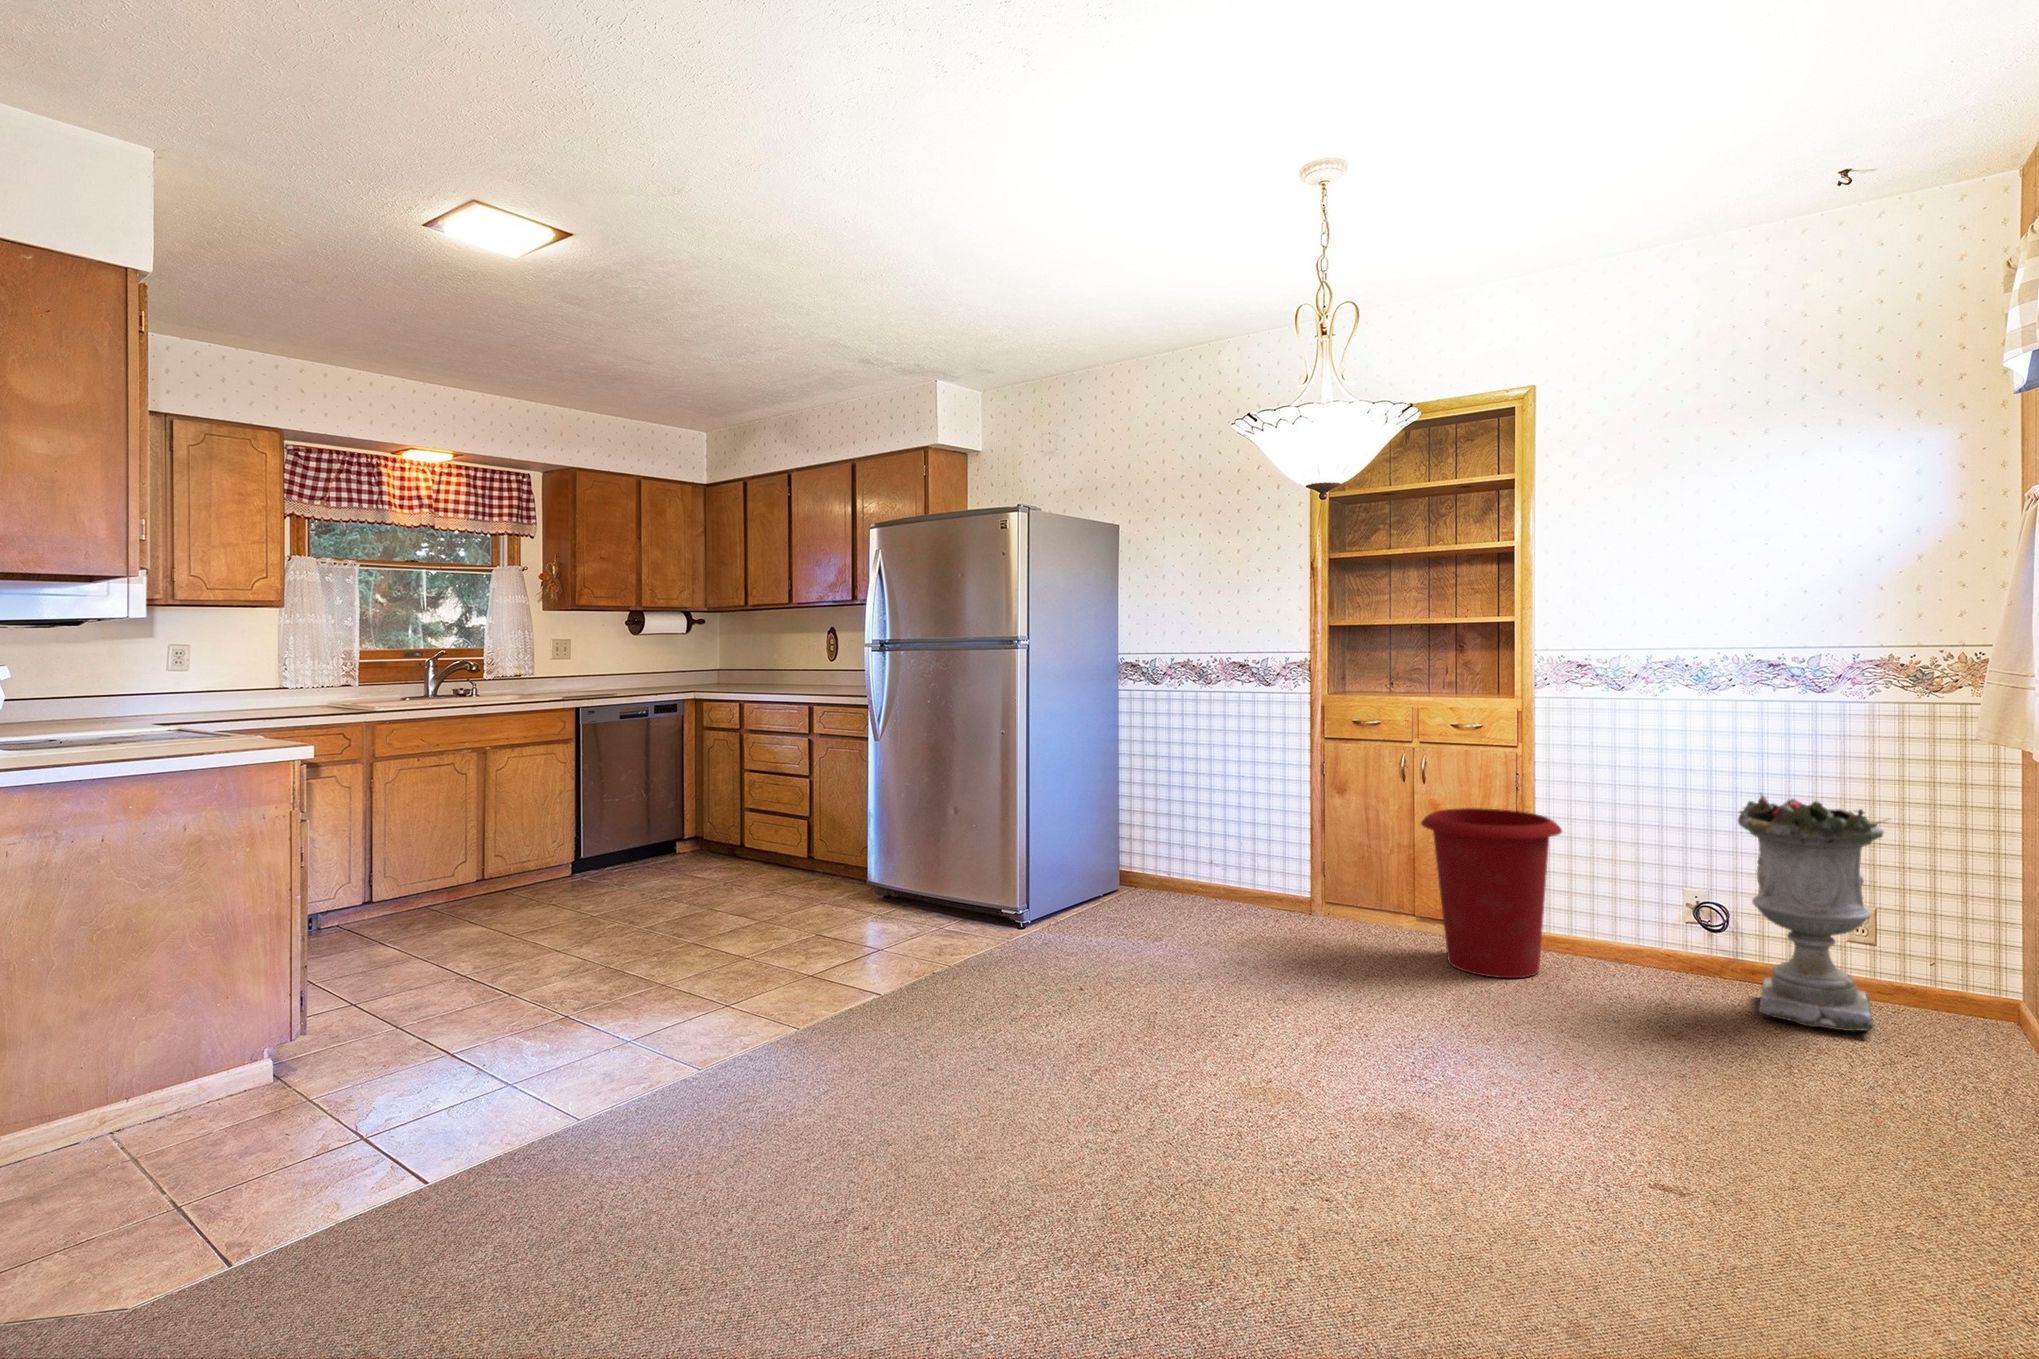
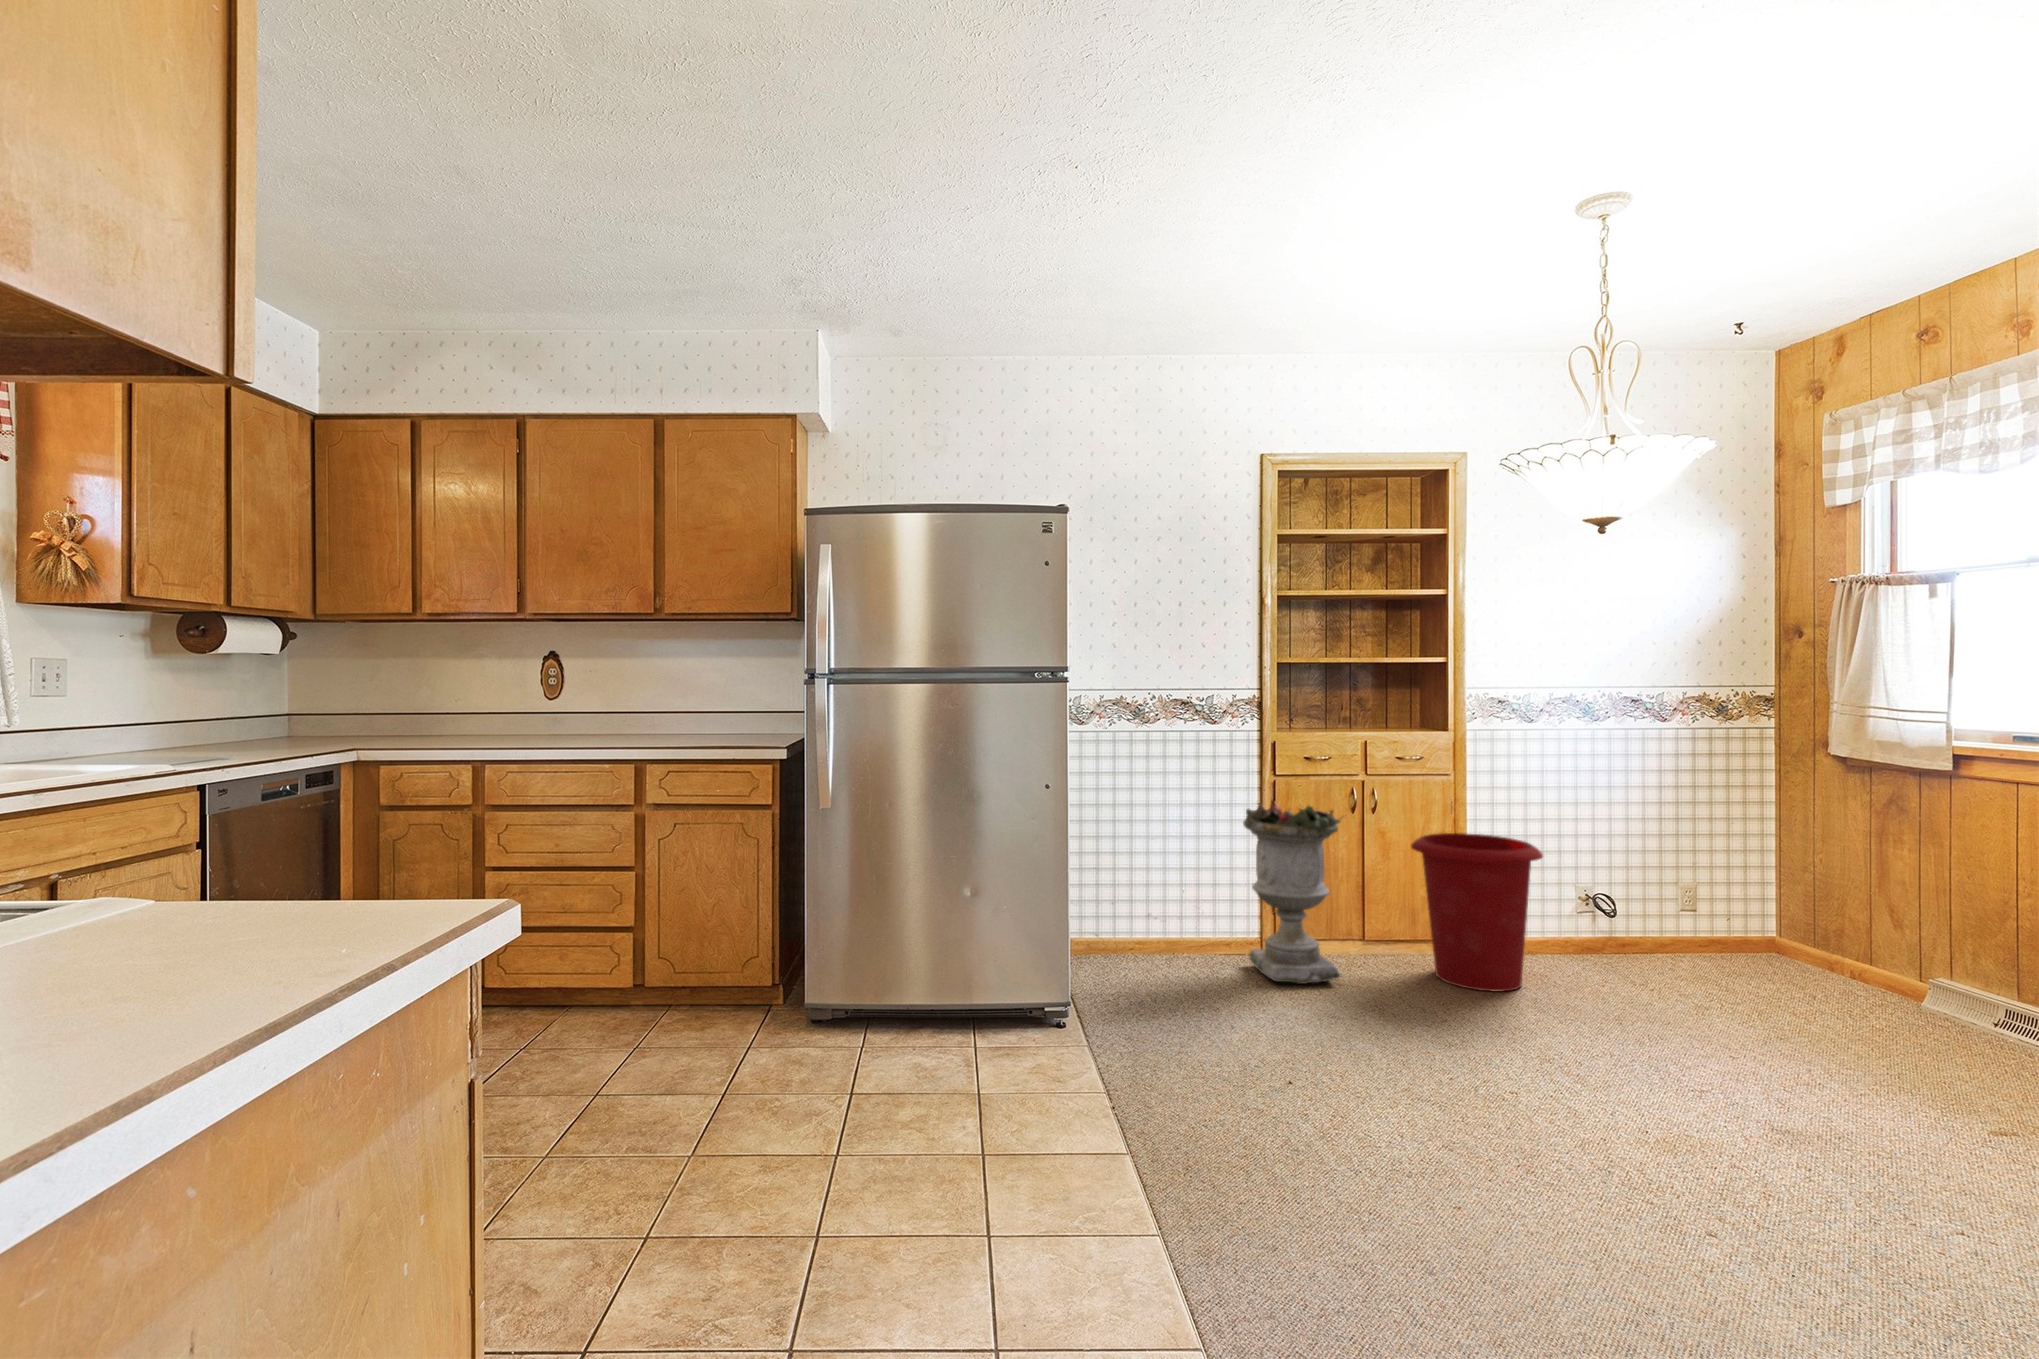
planter: present [1738,794,1883,1031] -> present [1243,804,1341,984]

